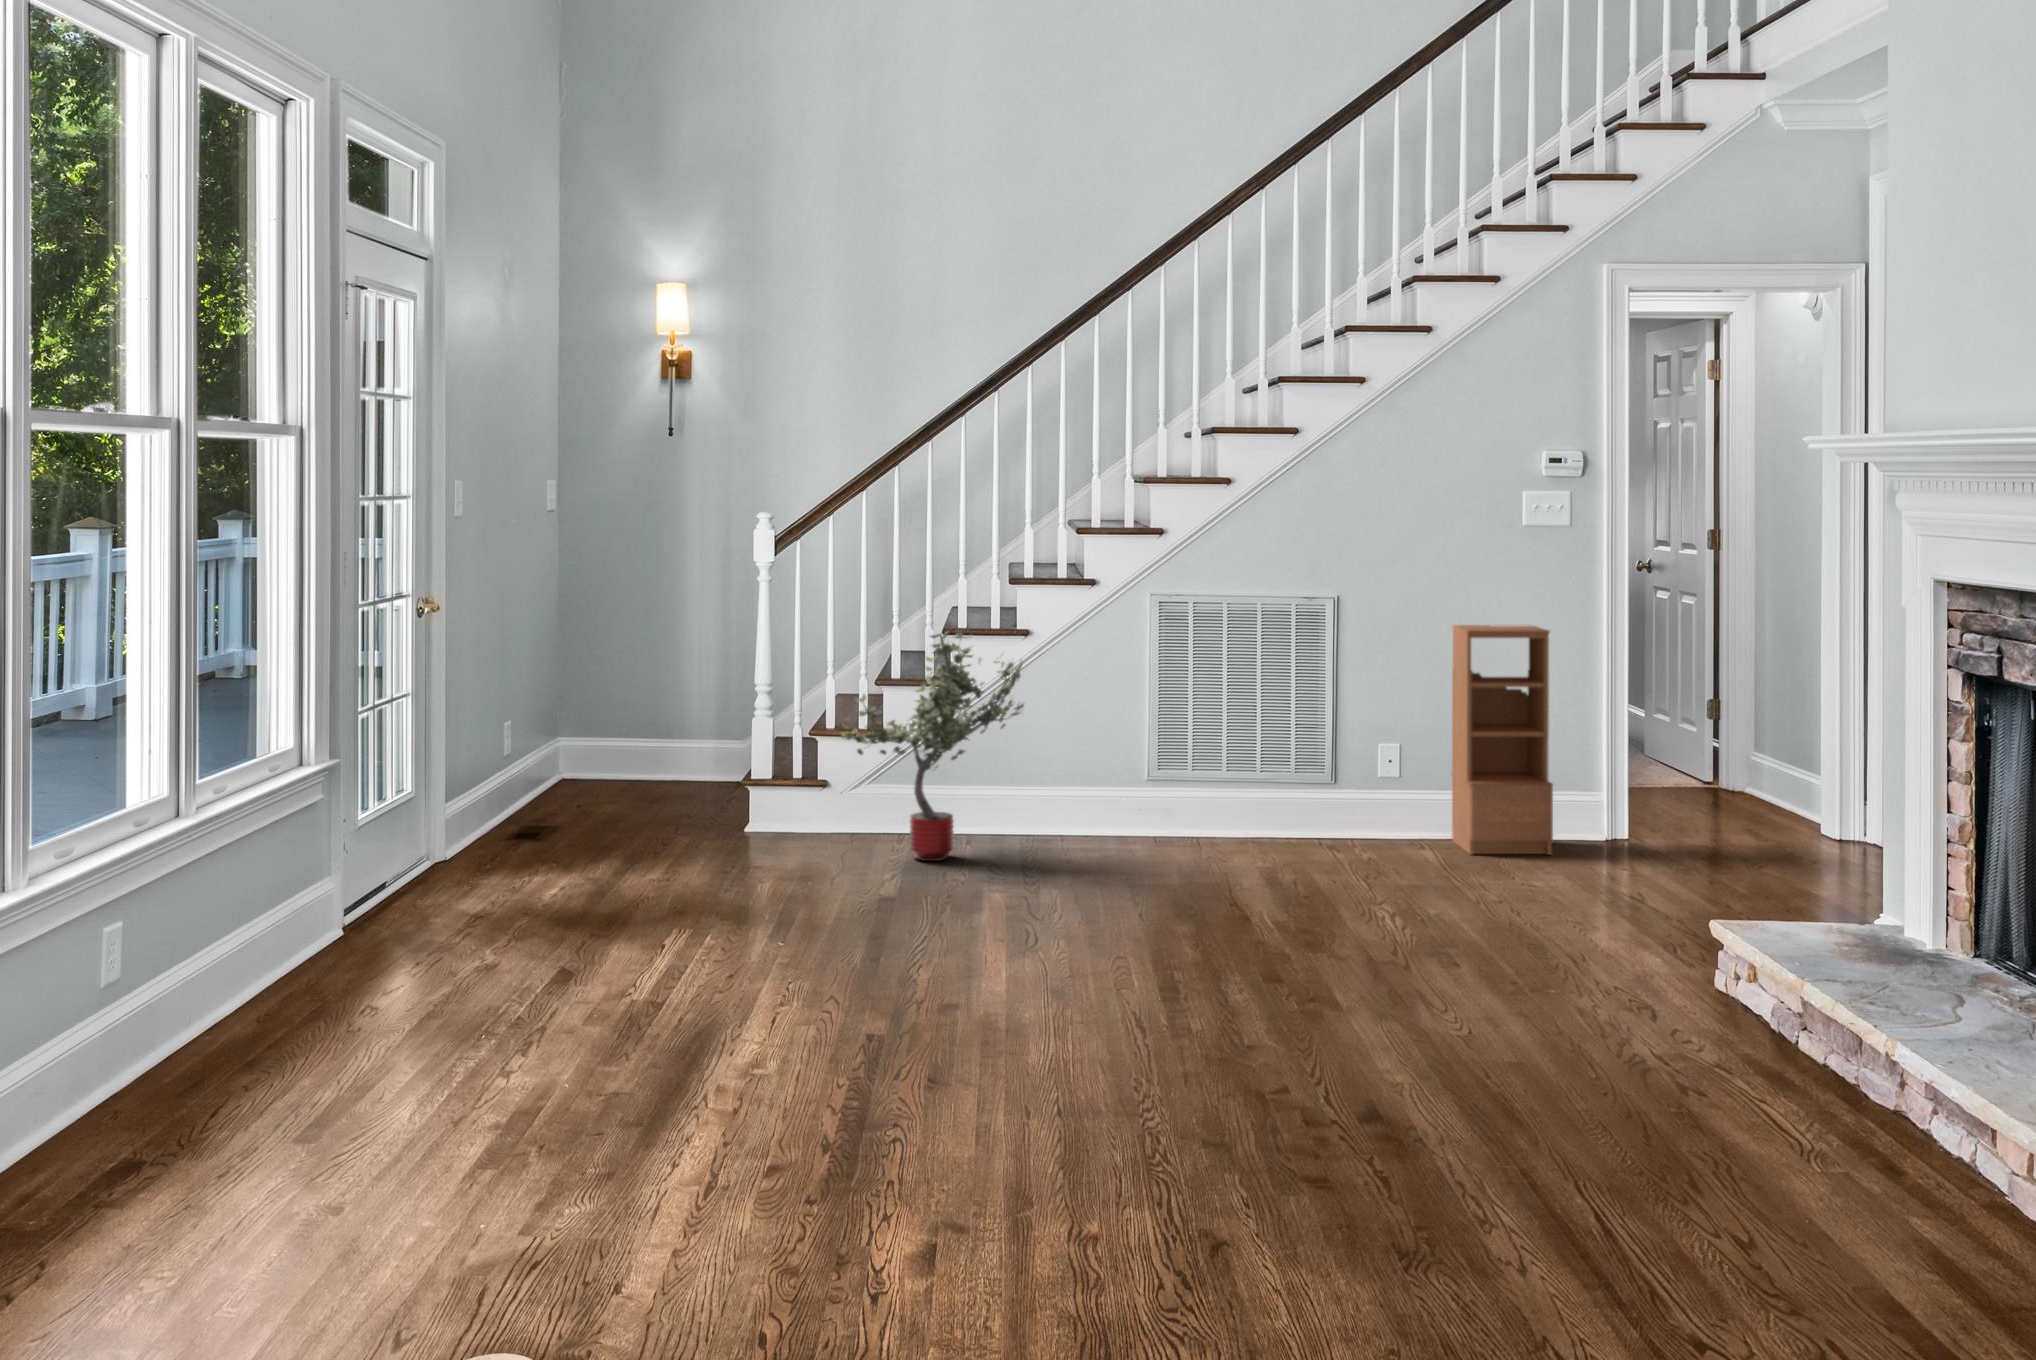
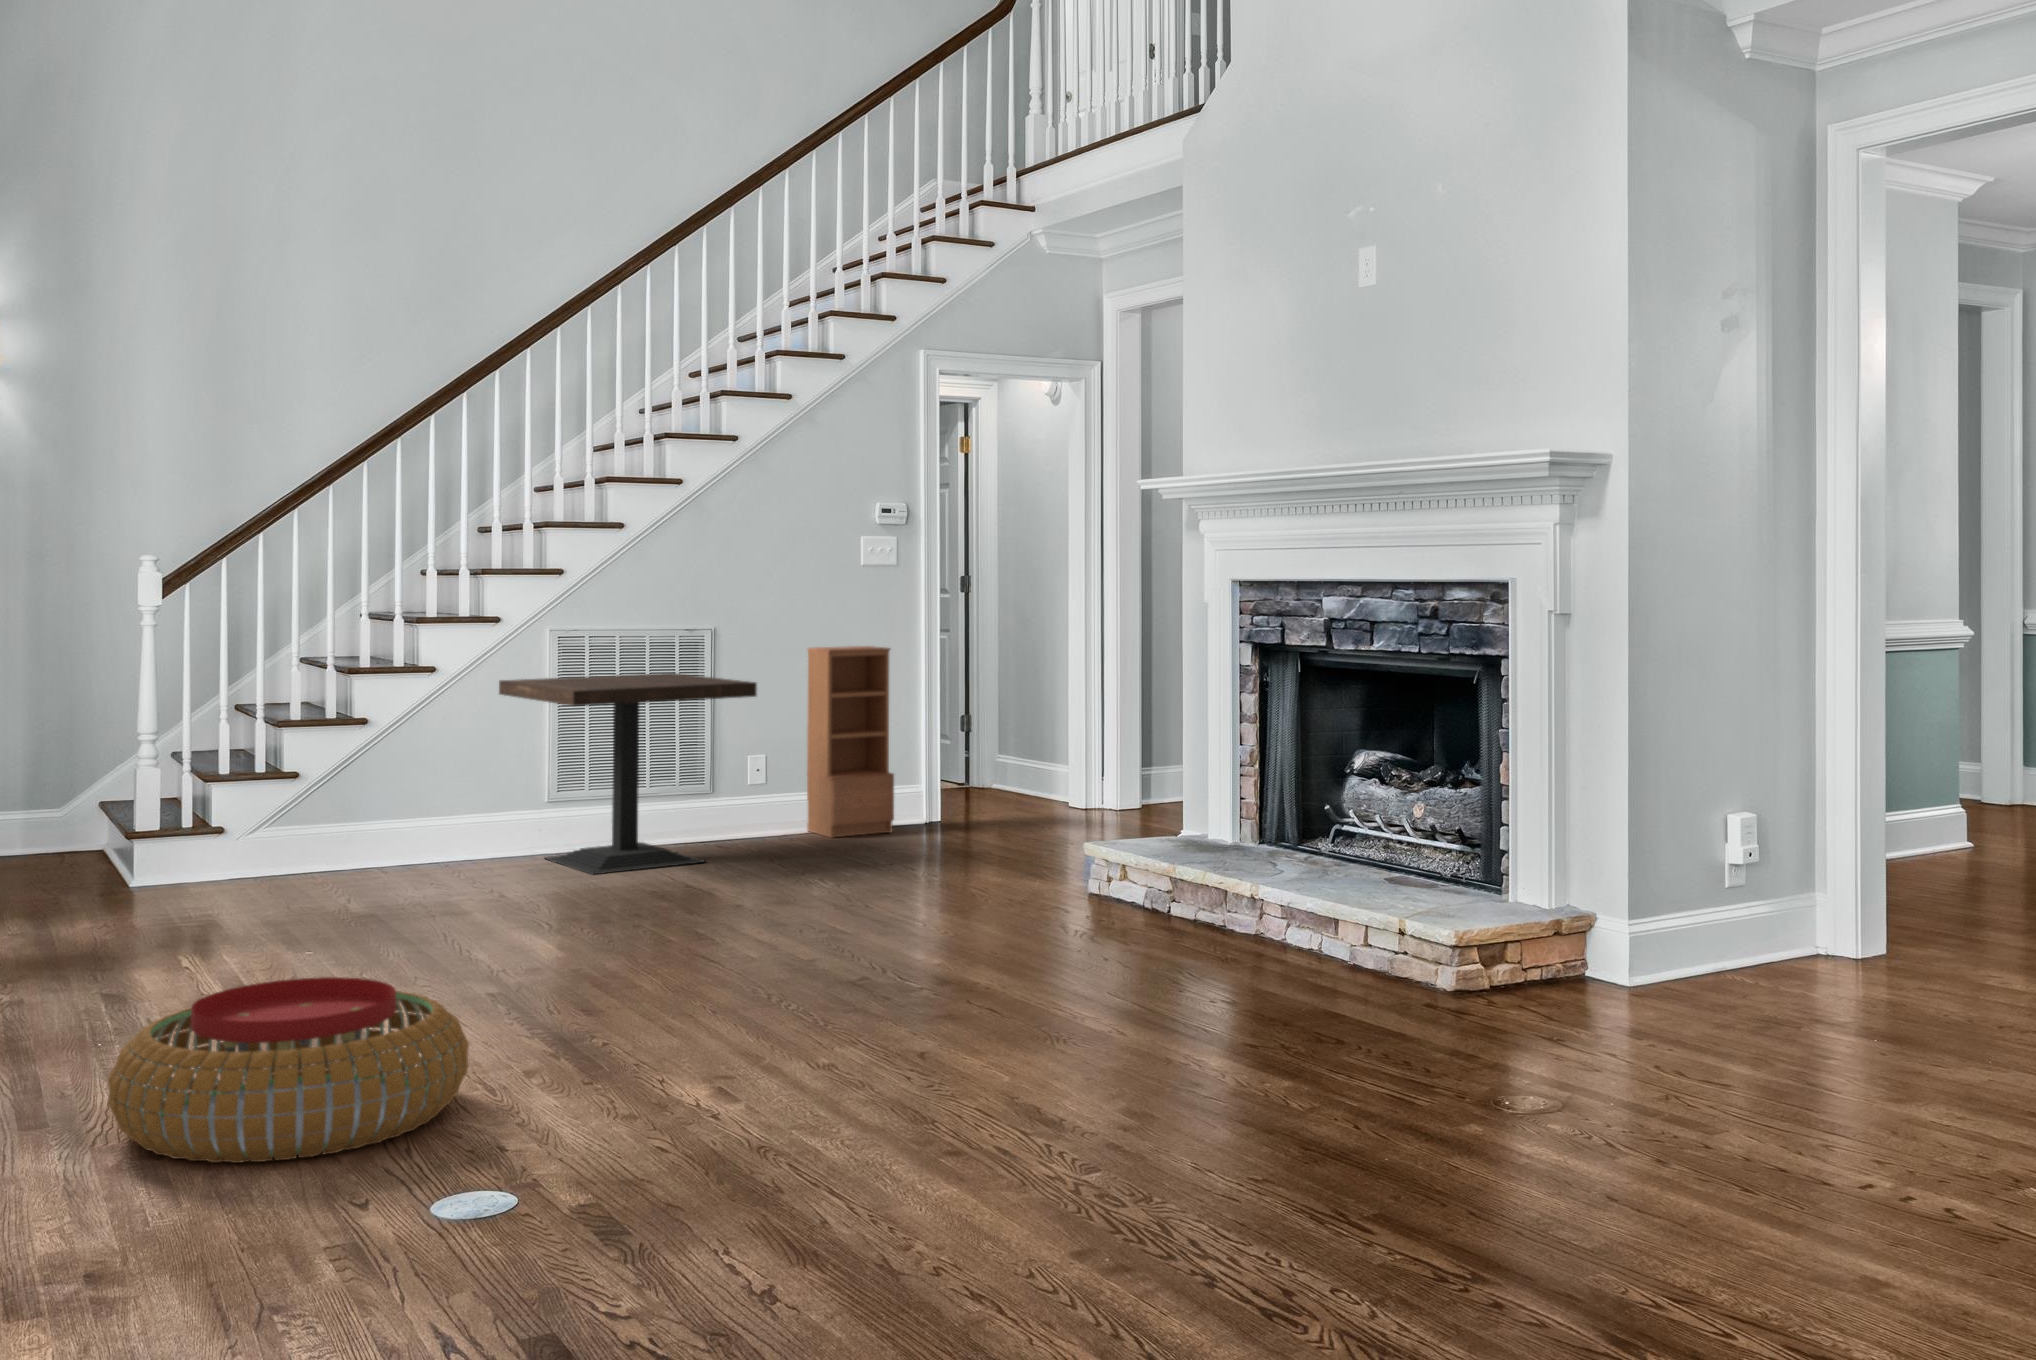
potted tree: present [841,631,1024,861] -> none [271,662,459,883]
side table: none [1085,649,1344,879] -> present [499,673,757,874]
pouf: none [299,1033,678,1261] -> present [108,977,469,1163]

